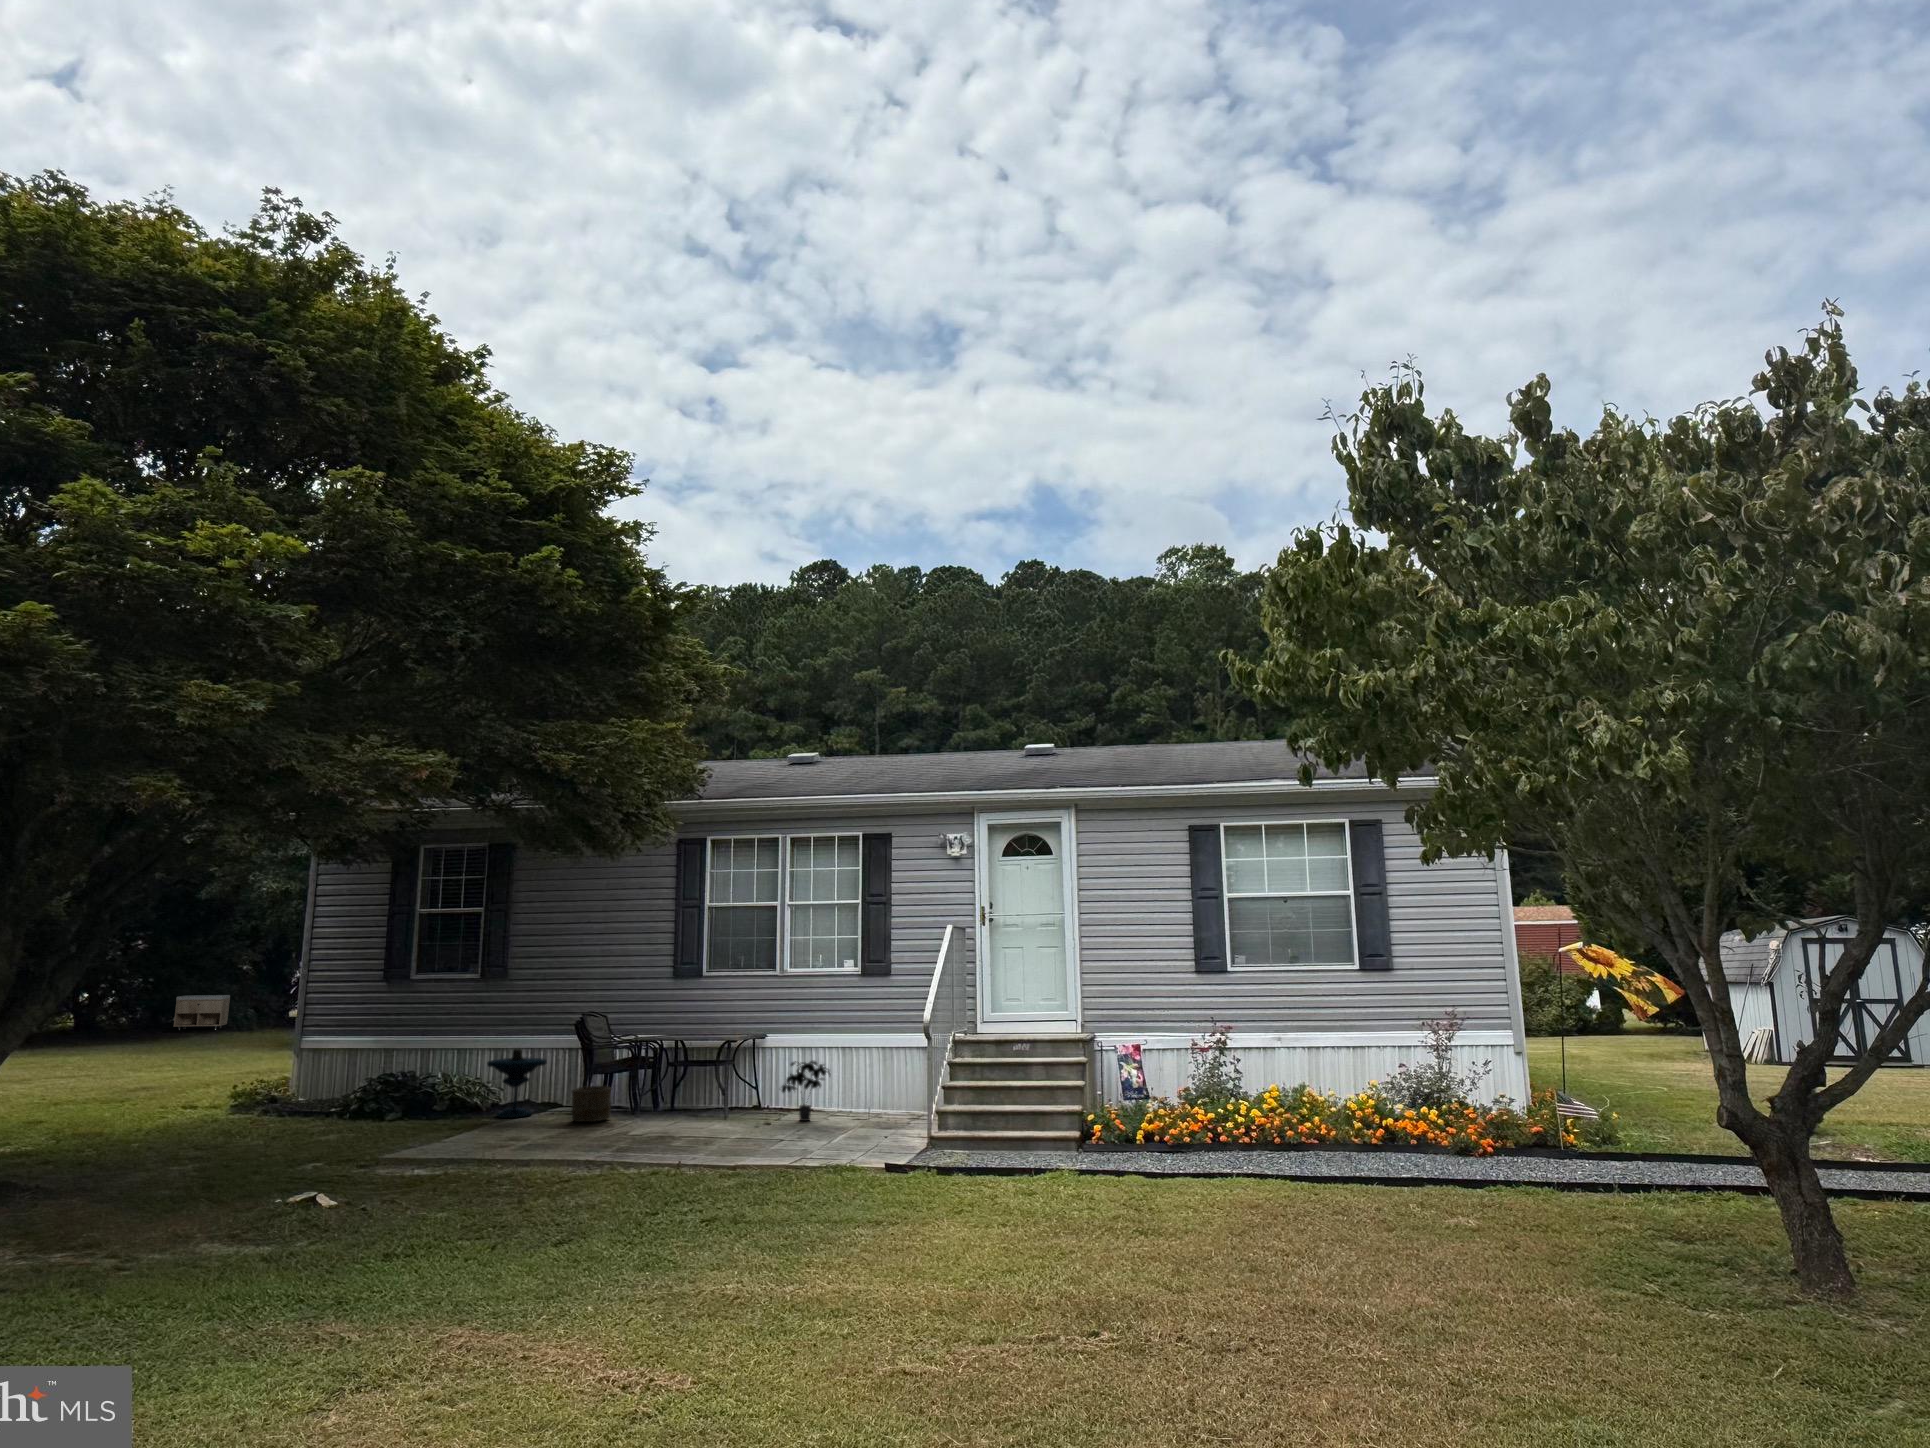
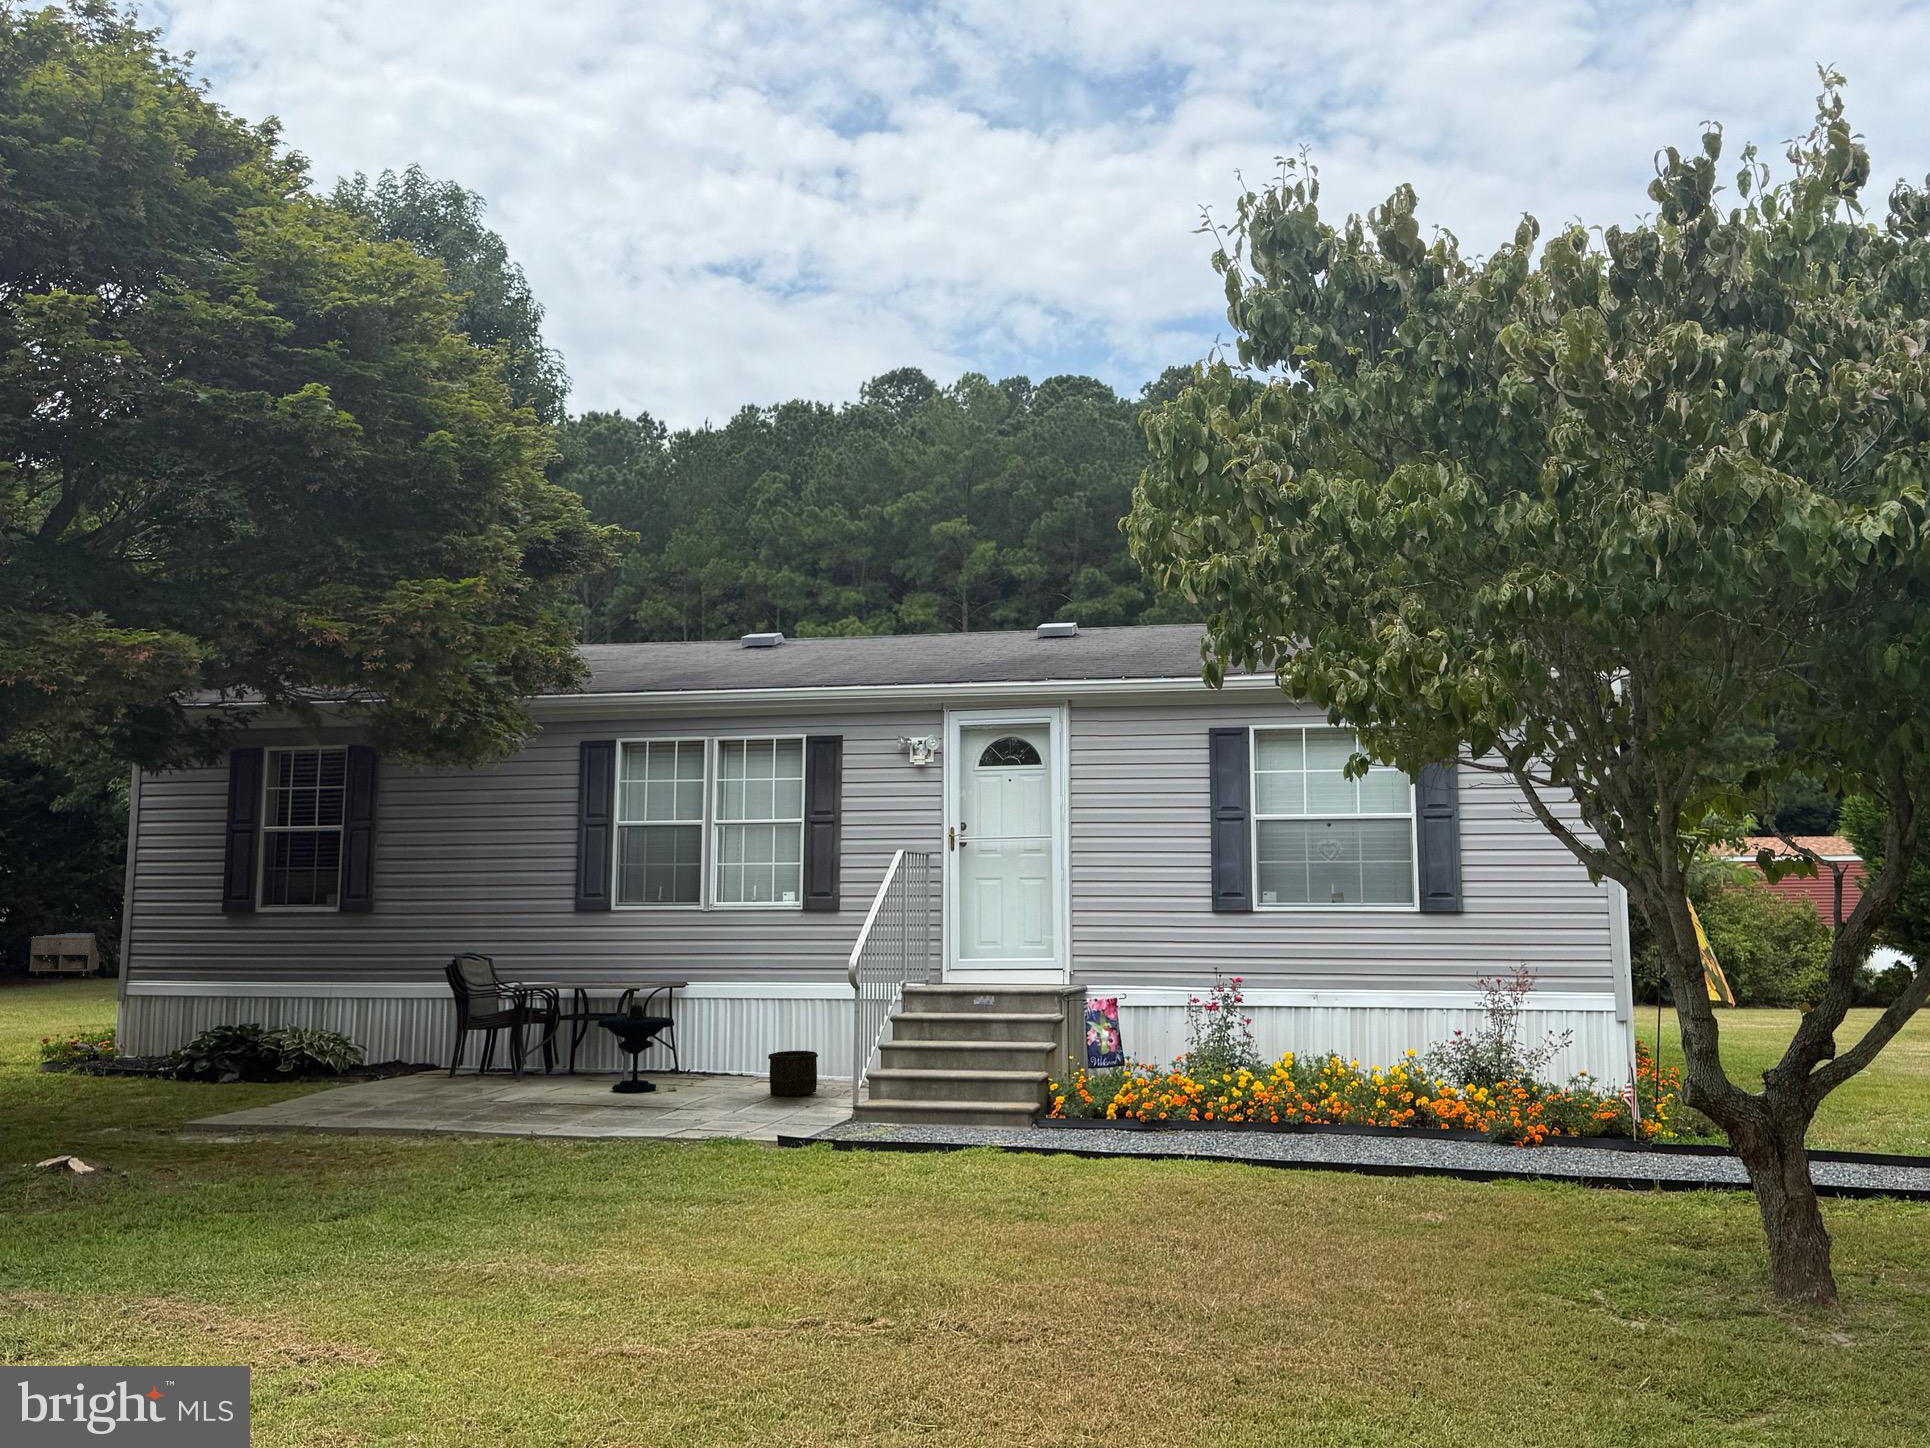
side table: present [487,1049,547,1118] -> present [598,1002,674,1092]
potted plant: present [782,1061,830,1121] -> none [700,1016,763,1090]
wooden bucket: present [572,1086,612,1122] -> present [768,1051,818,1096]

